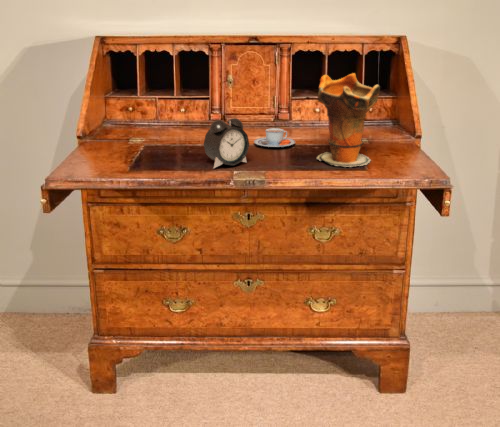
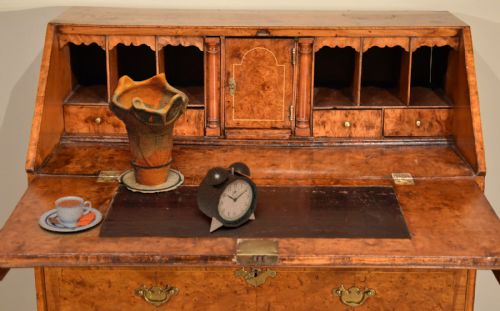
decorative vase: present [317,73,380,167] -> present [109,73,189,193]
teacup: present [254,128,295,147] -> present [38,196,102,231]

